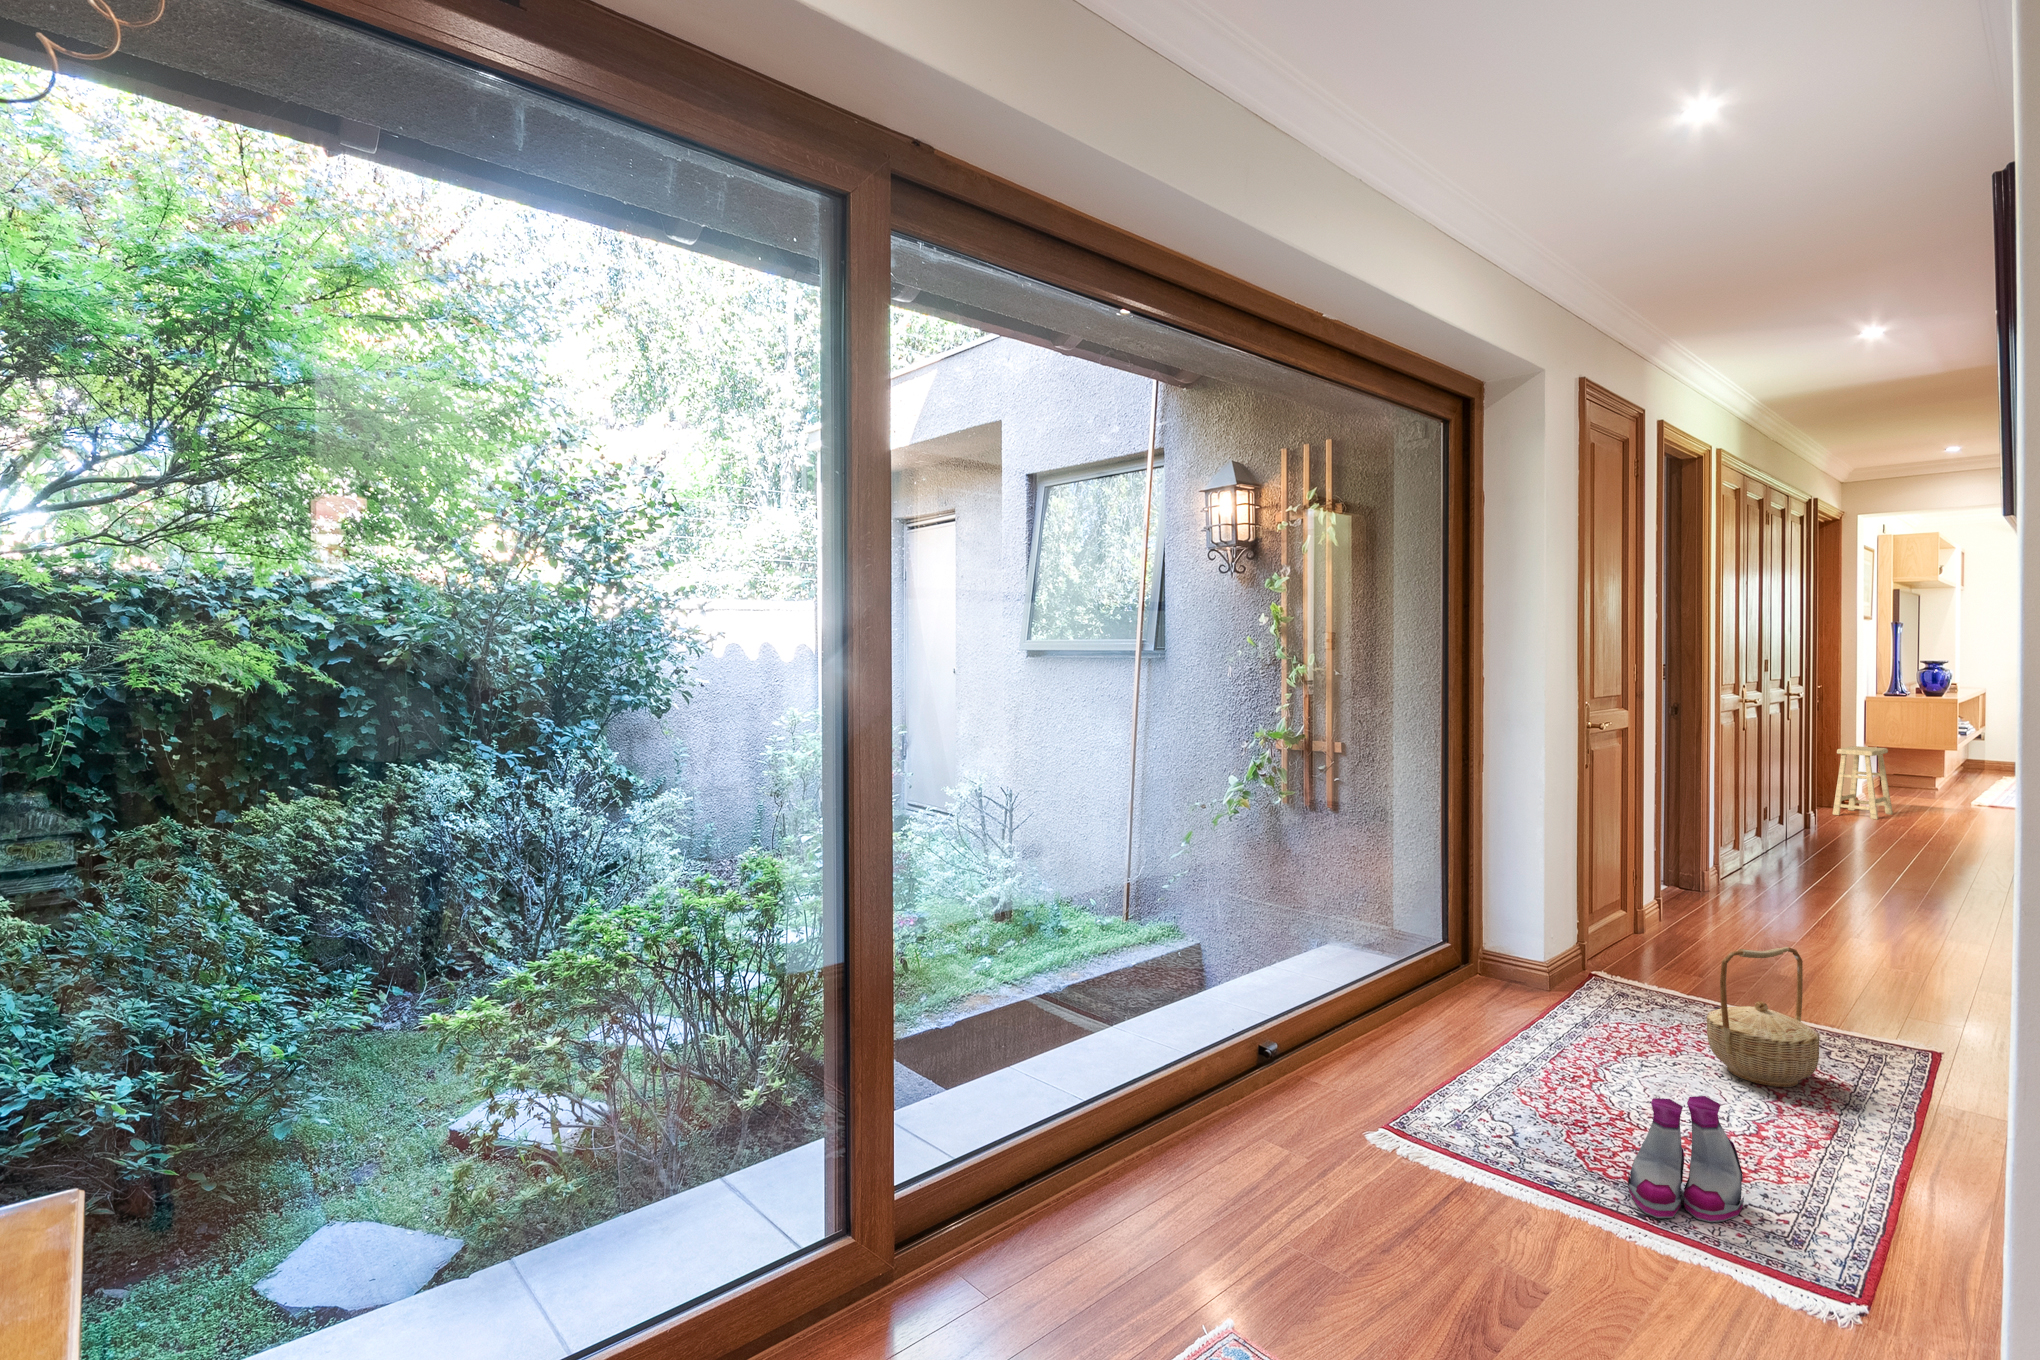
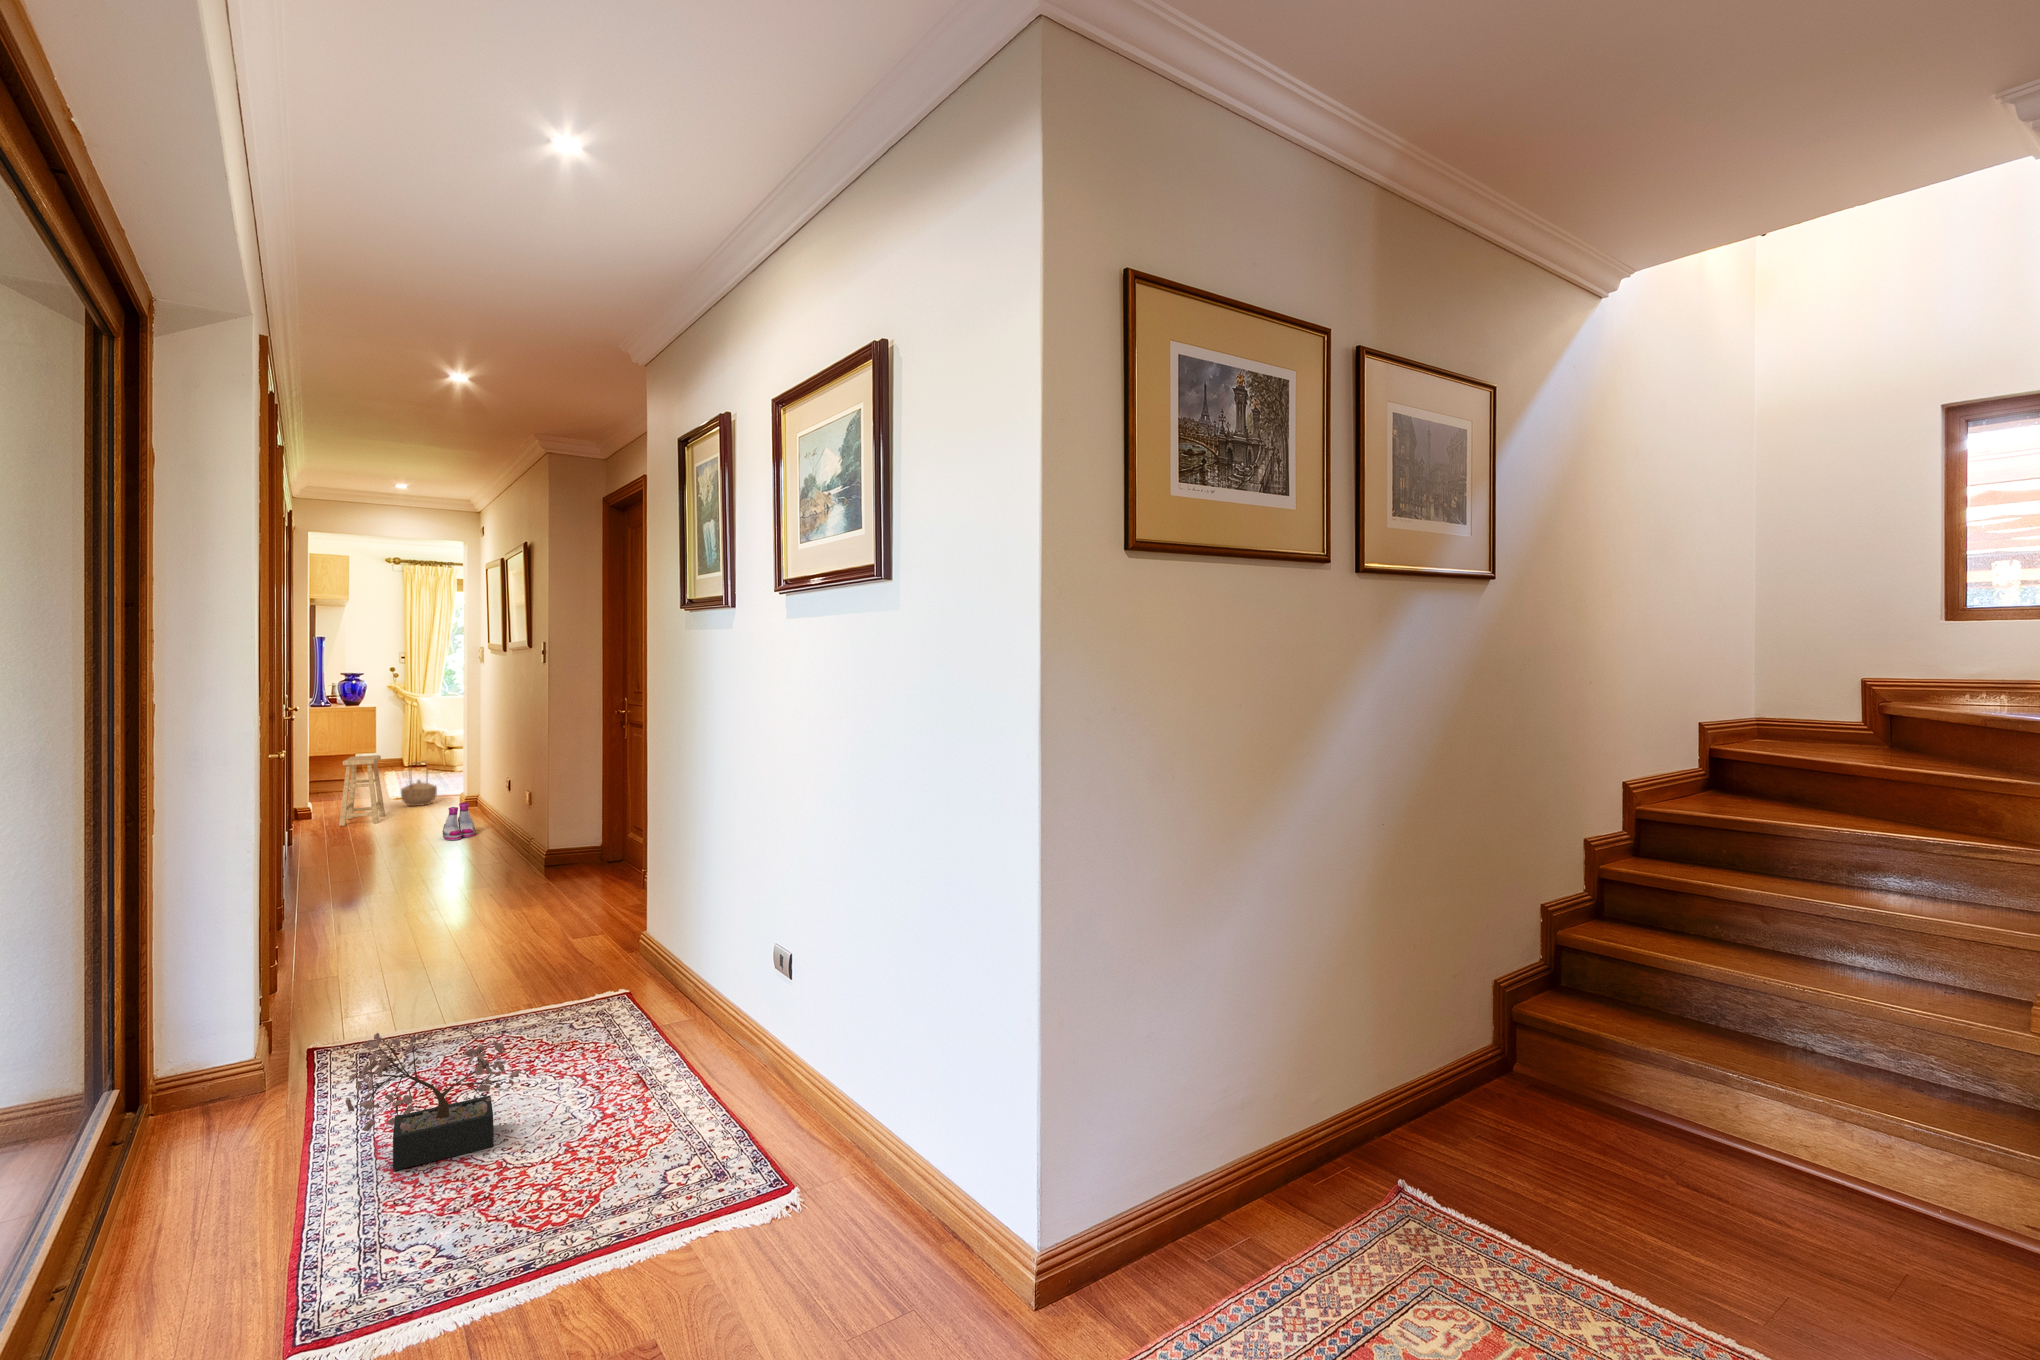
basket: present [1707,947,1820,1087] -> present [401,761,437,806]
decorative plant: none [1520,959,1670,1100] -> present [345,1033,520,1171]
boots: present [1628,1096,1744,1222] -> present [443,802,476,840]

